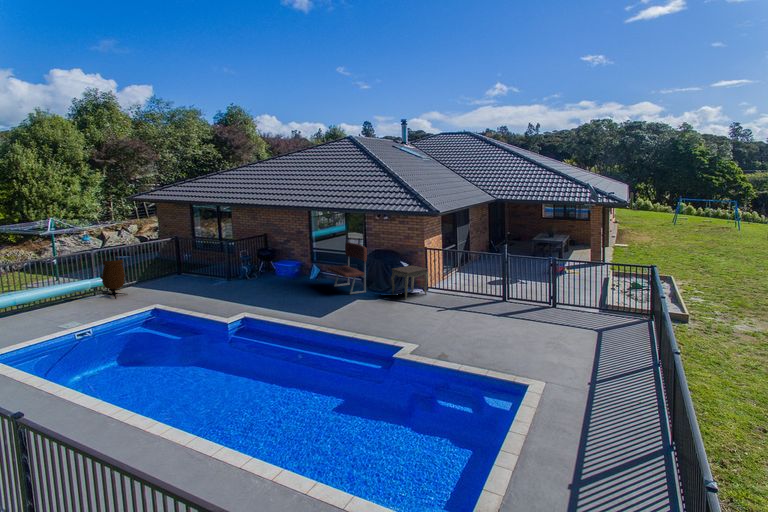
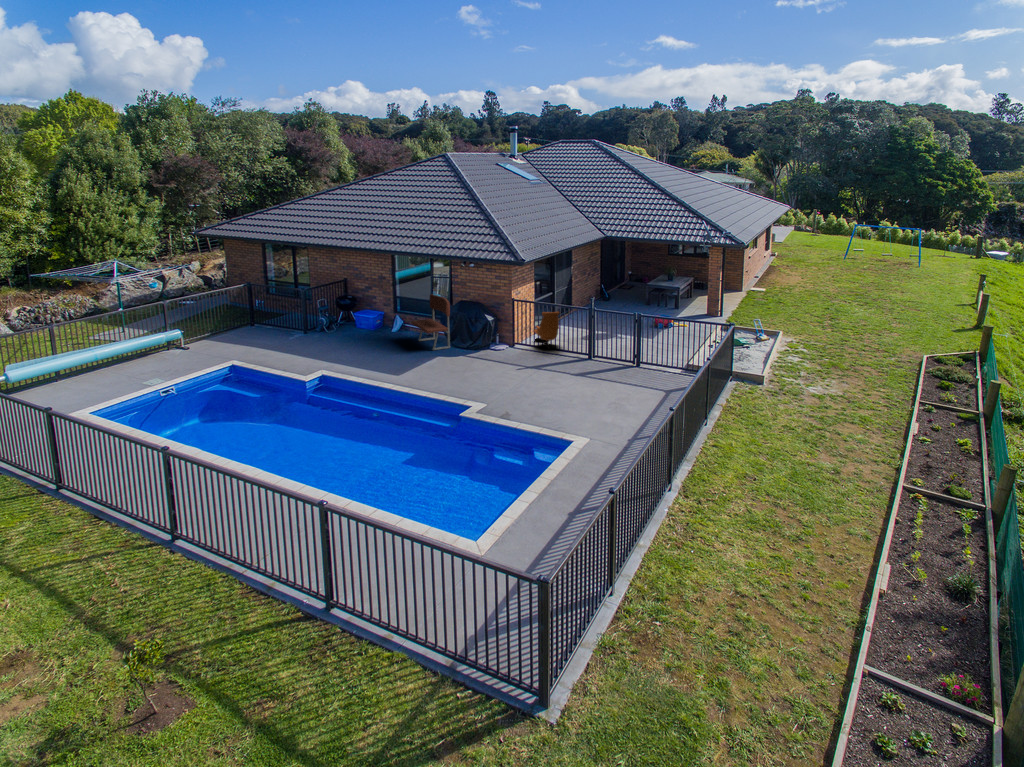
lounge chair: present [100,260,125,299] -> present [534,312,559,348]
side table: present [391,265,428,299] -> none [475,320,514,356]

